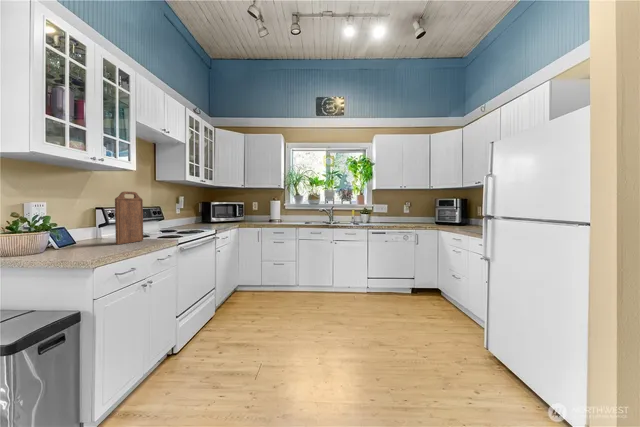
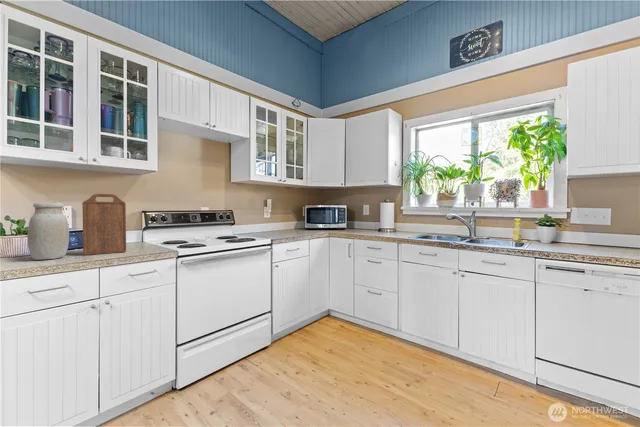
jar: none [81,199,113,249] -> present [27,202,69,260]

